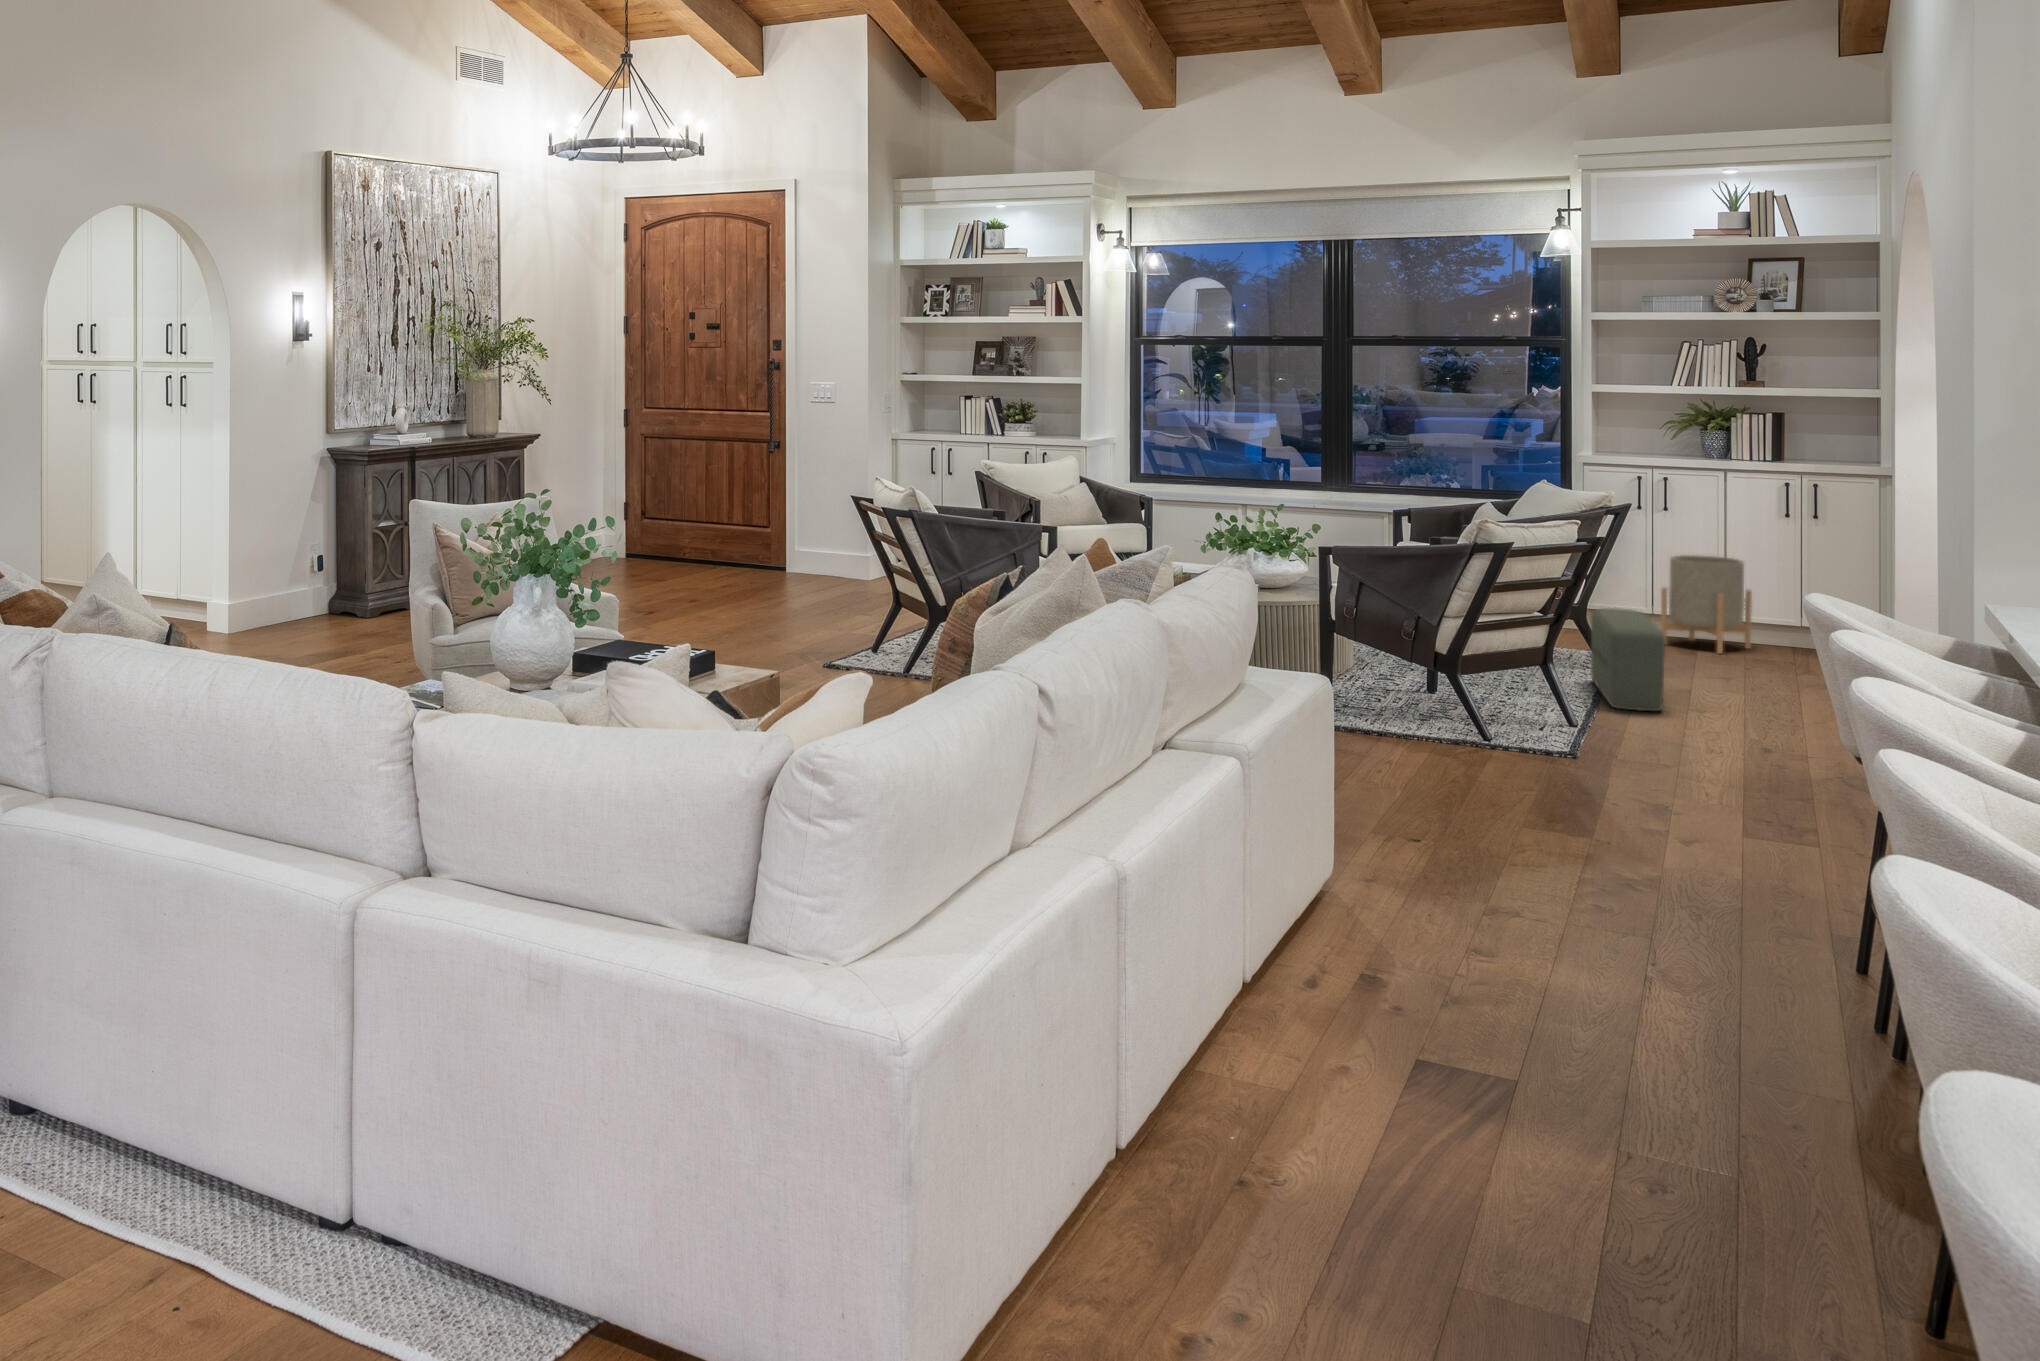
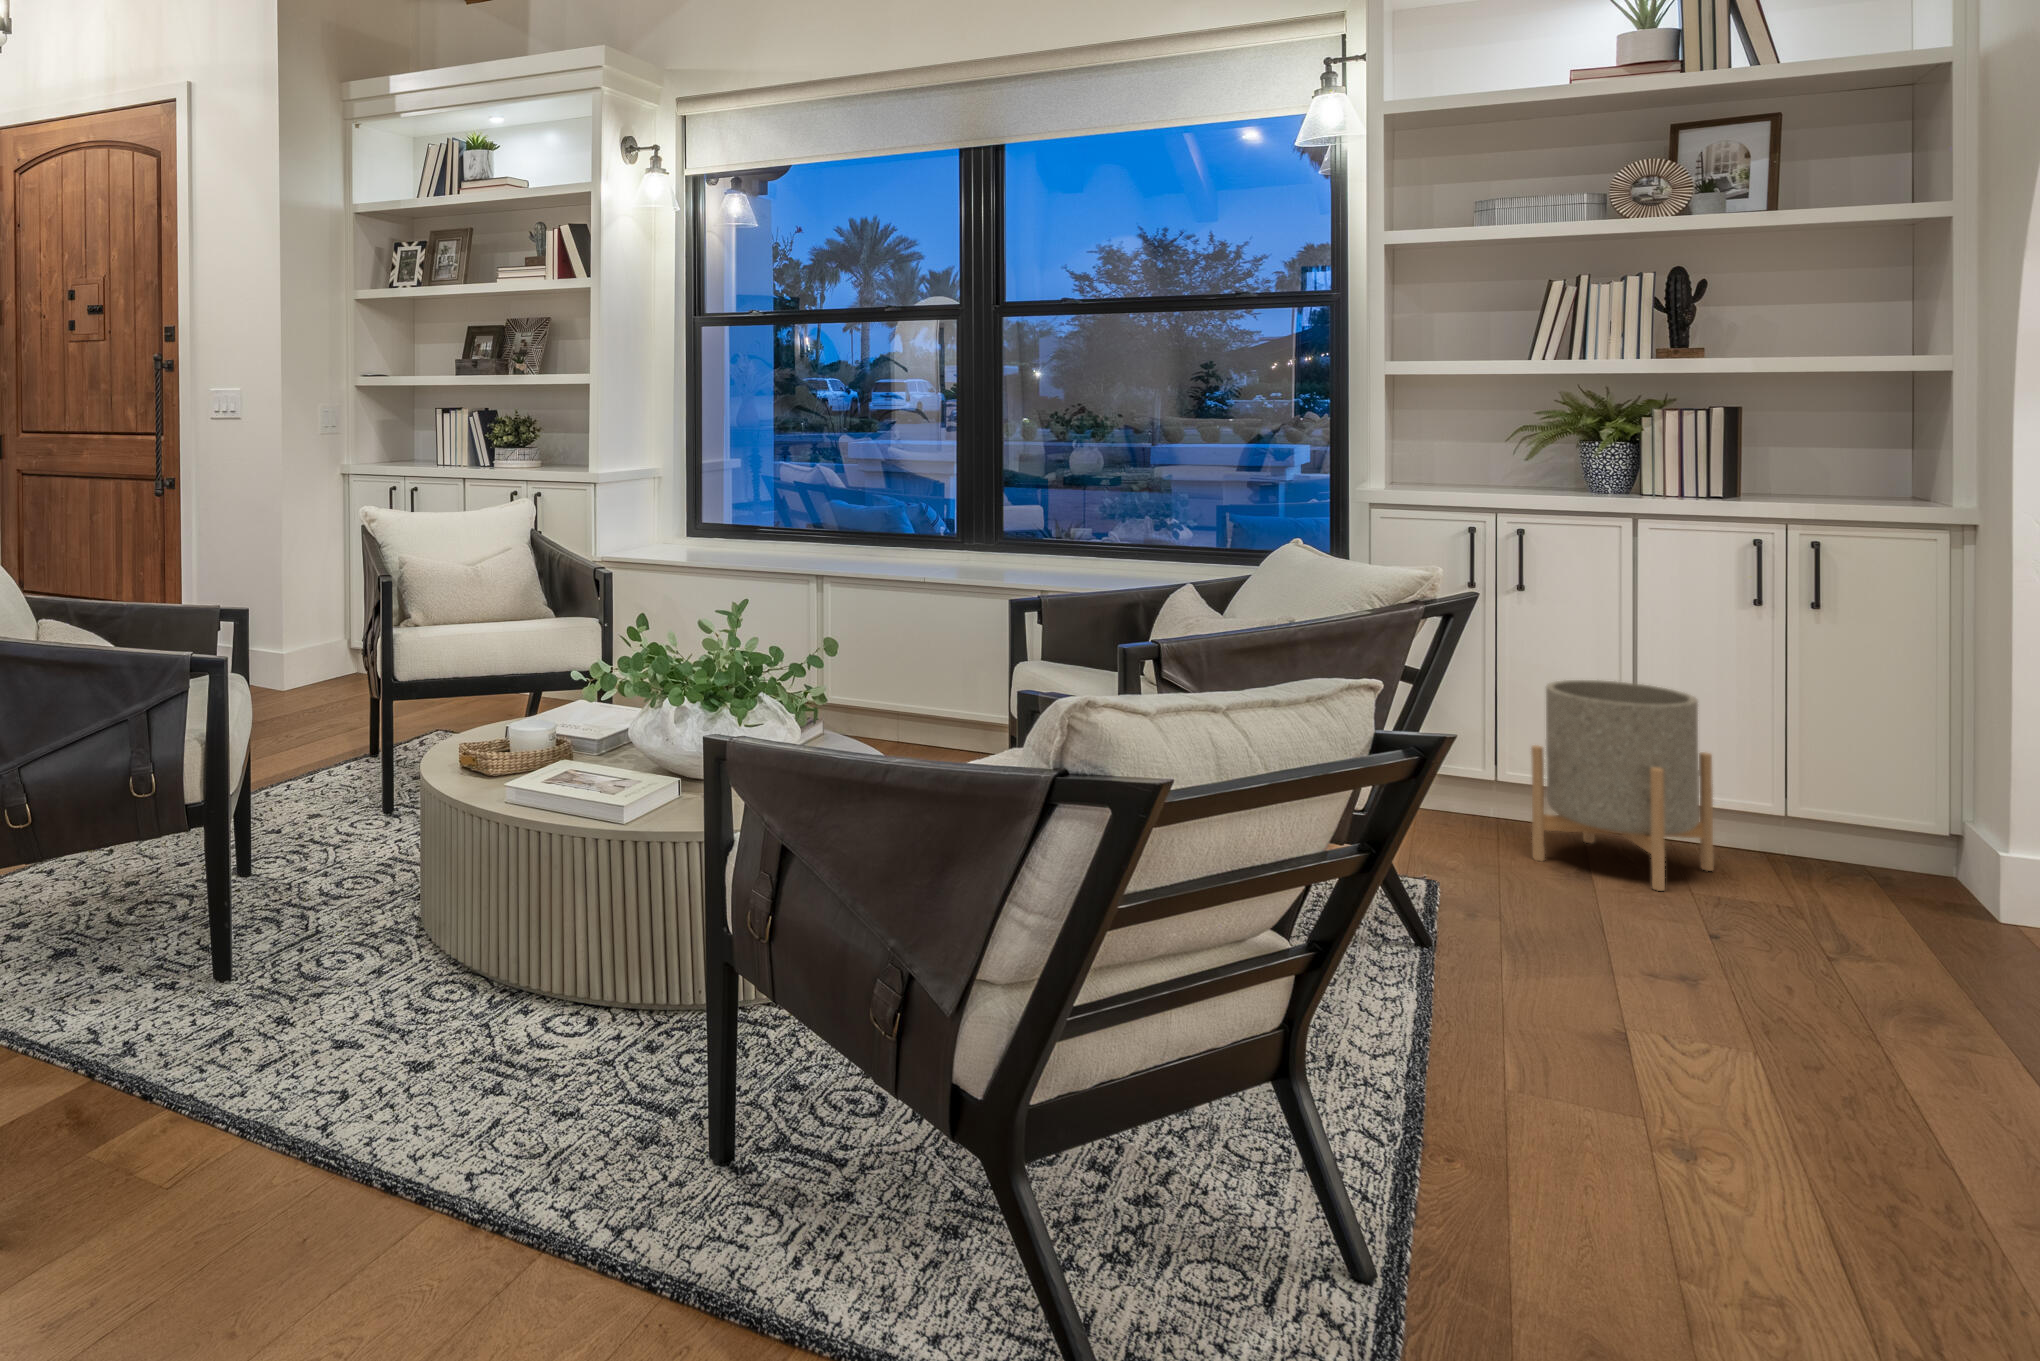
pouf: present [1591,608,1665,711] -> none [1401,850,1606,1198]

